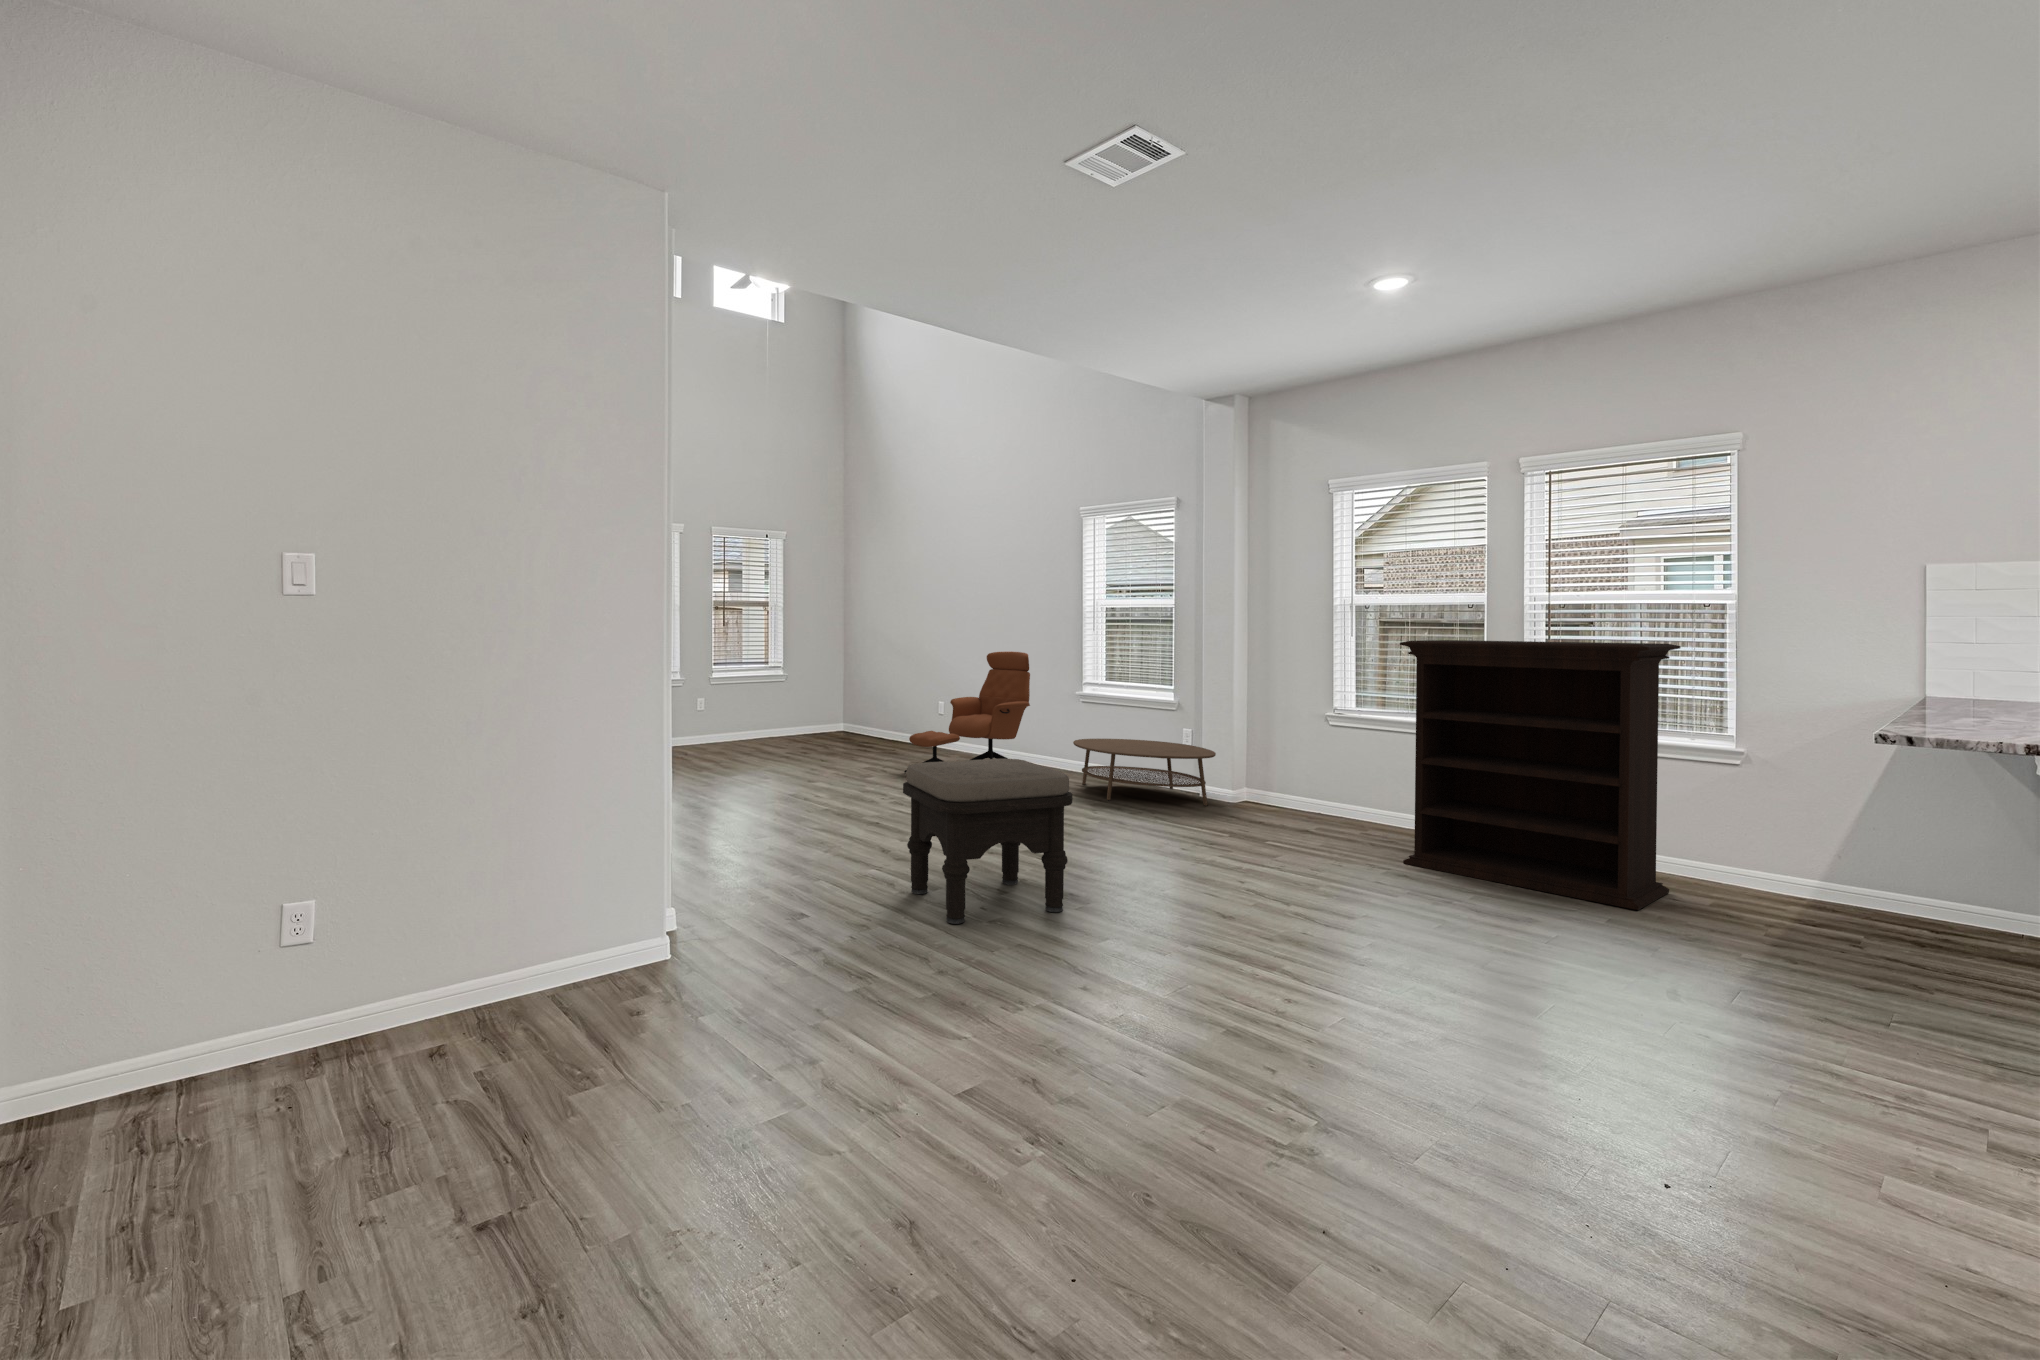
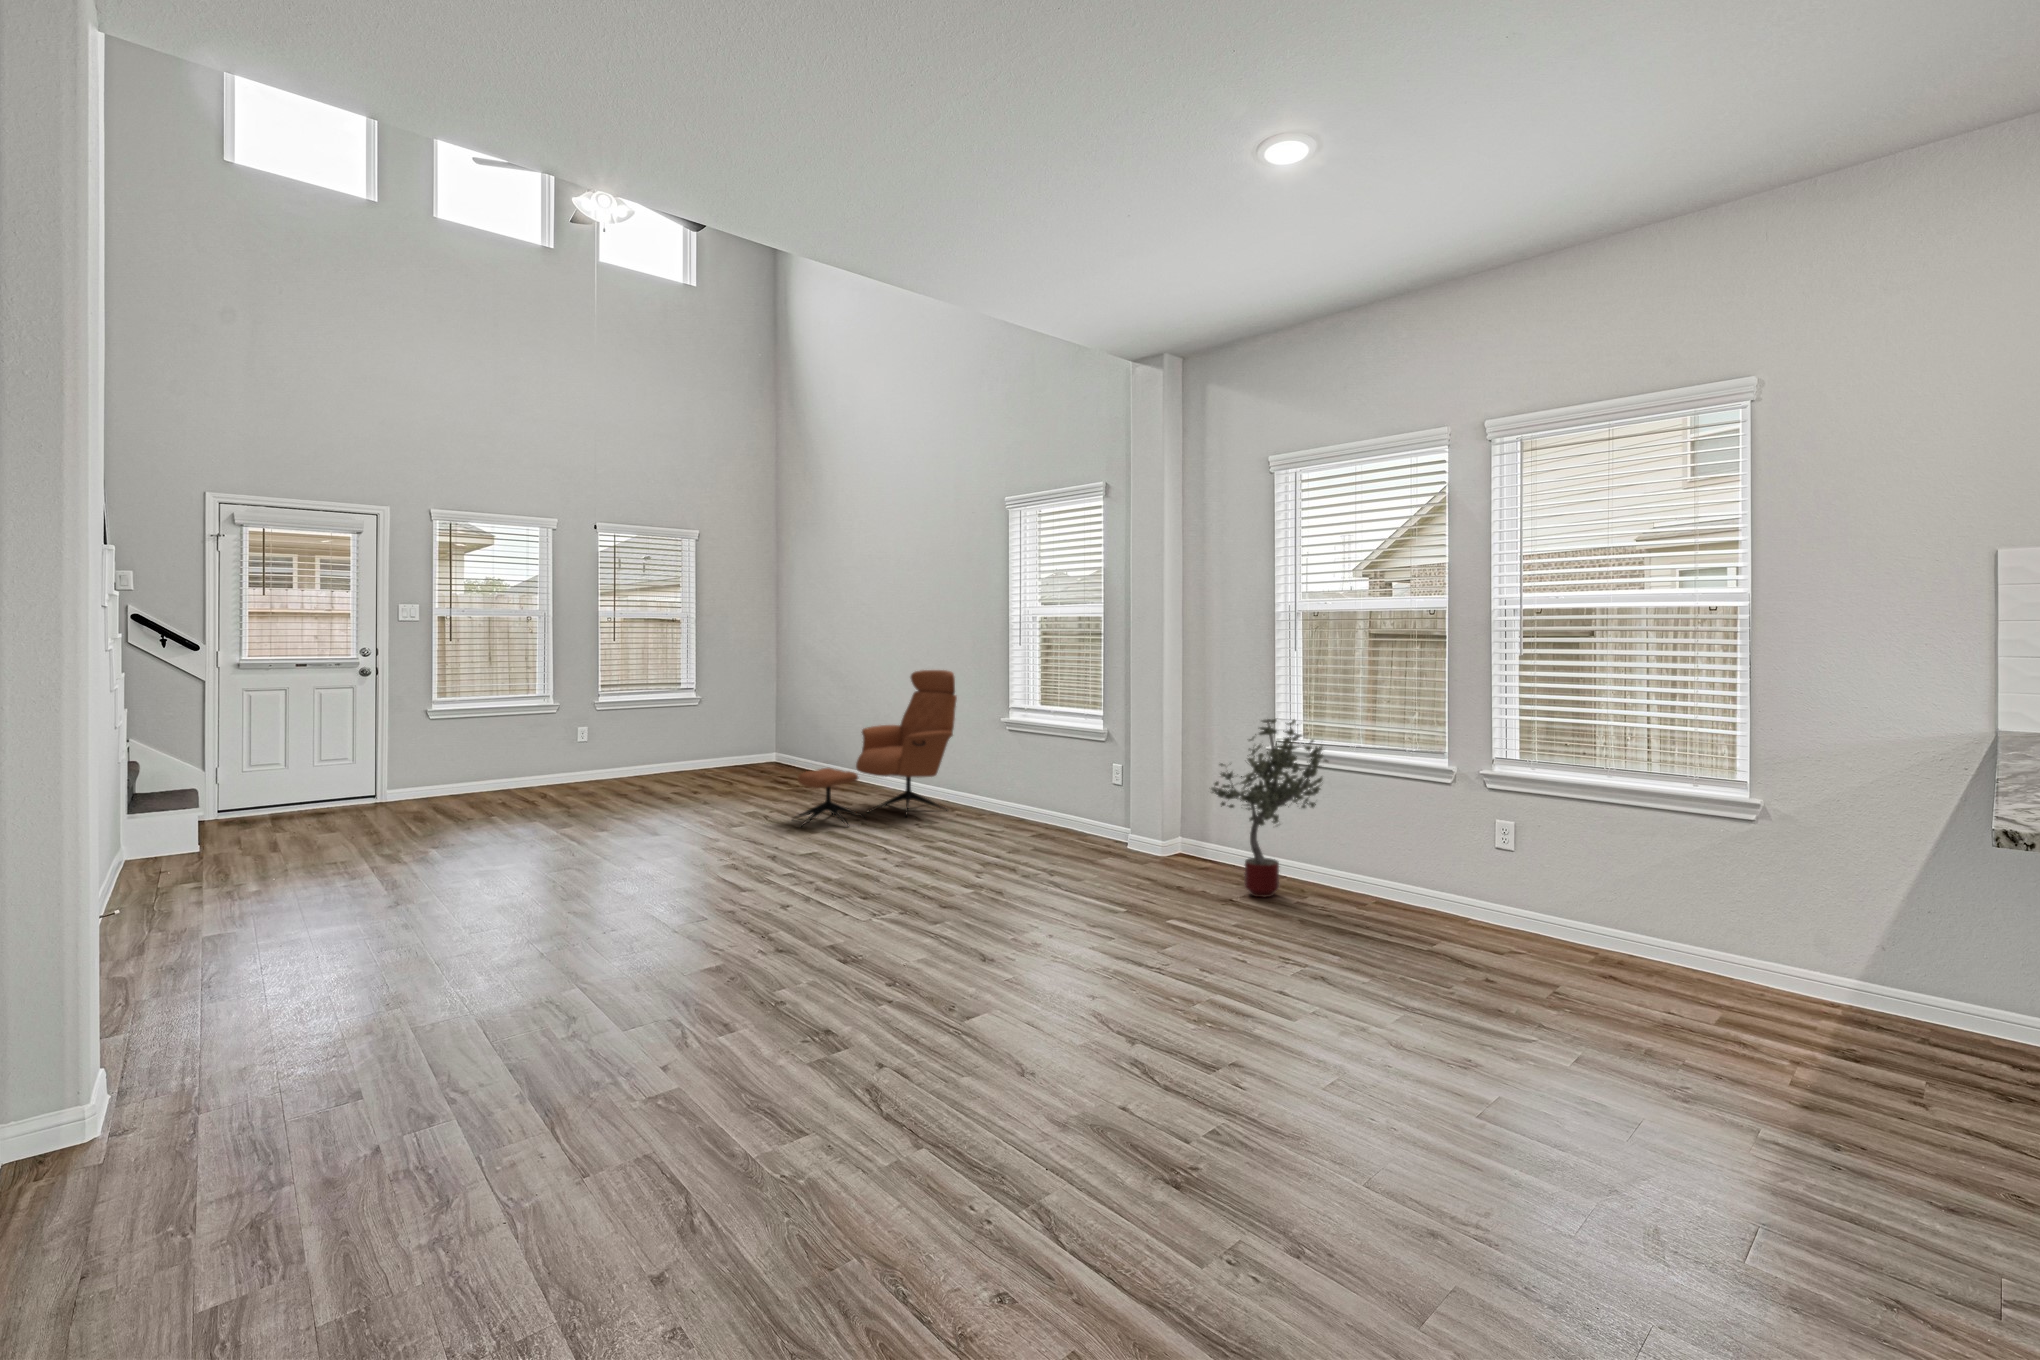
bookshelf: present [1400,640,1681,910] -> none [1323,655,1674,1035]
potted tree: none [1278,689,1383,828] -> present [1211,719,1328,897]
coffee table: present [1073,739,1216,806] -> none [983,777,1145,865]
ottoman: present [903,759,1073,924] -> none [573,823,808,1084]

